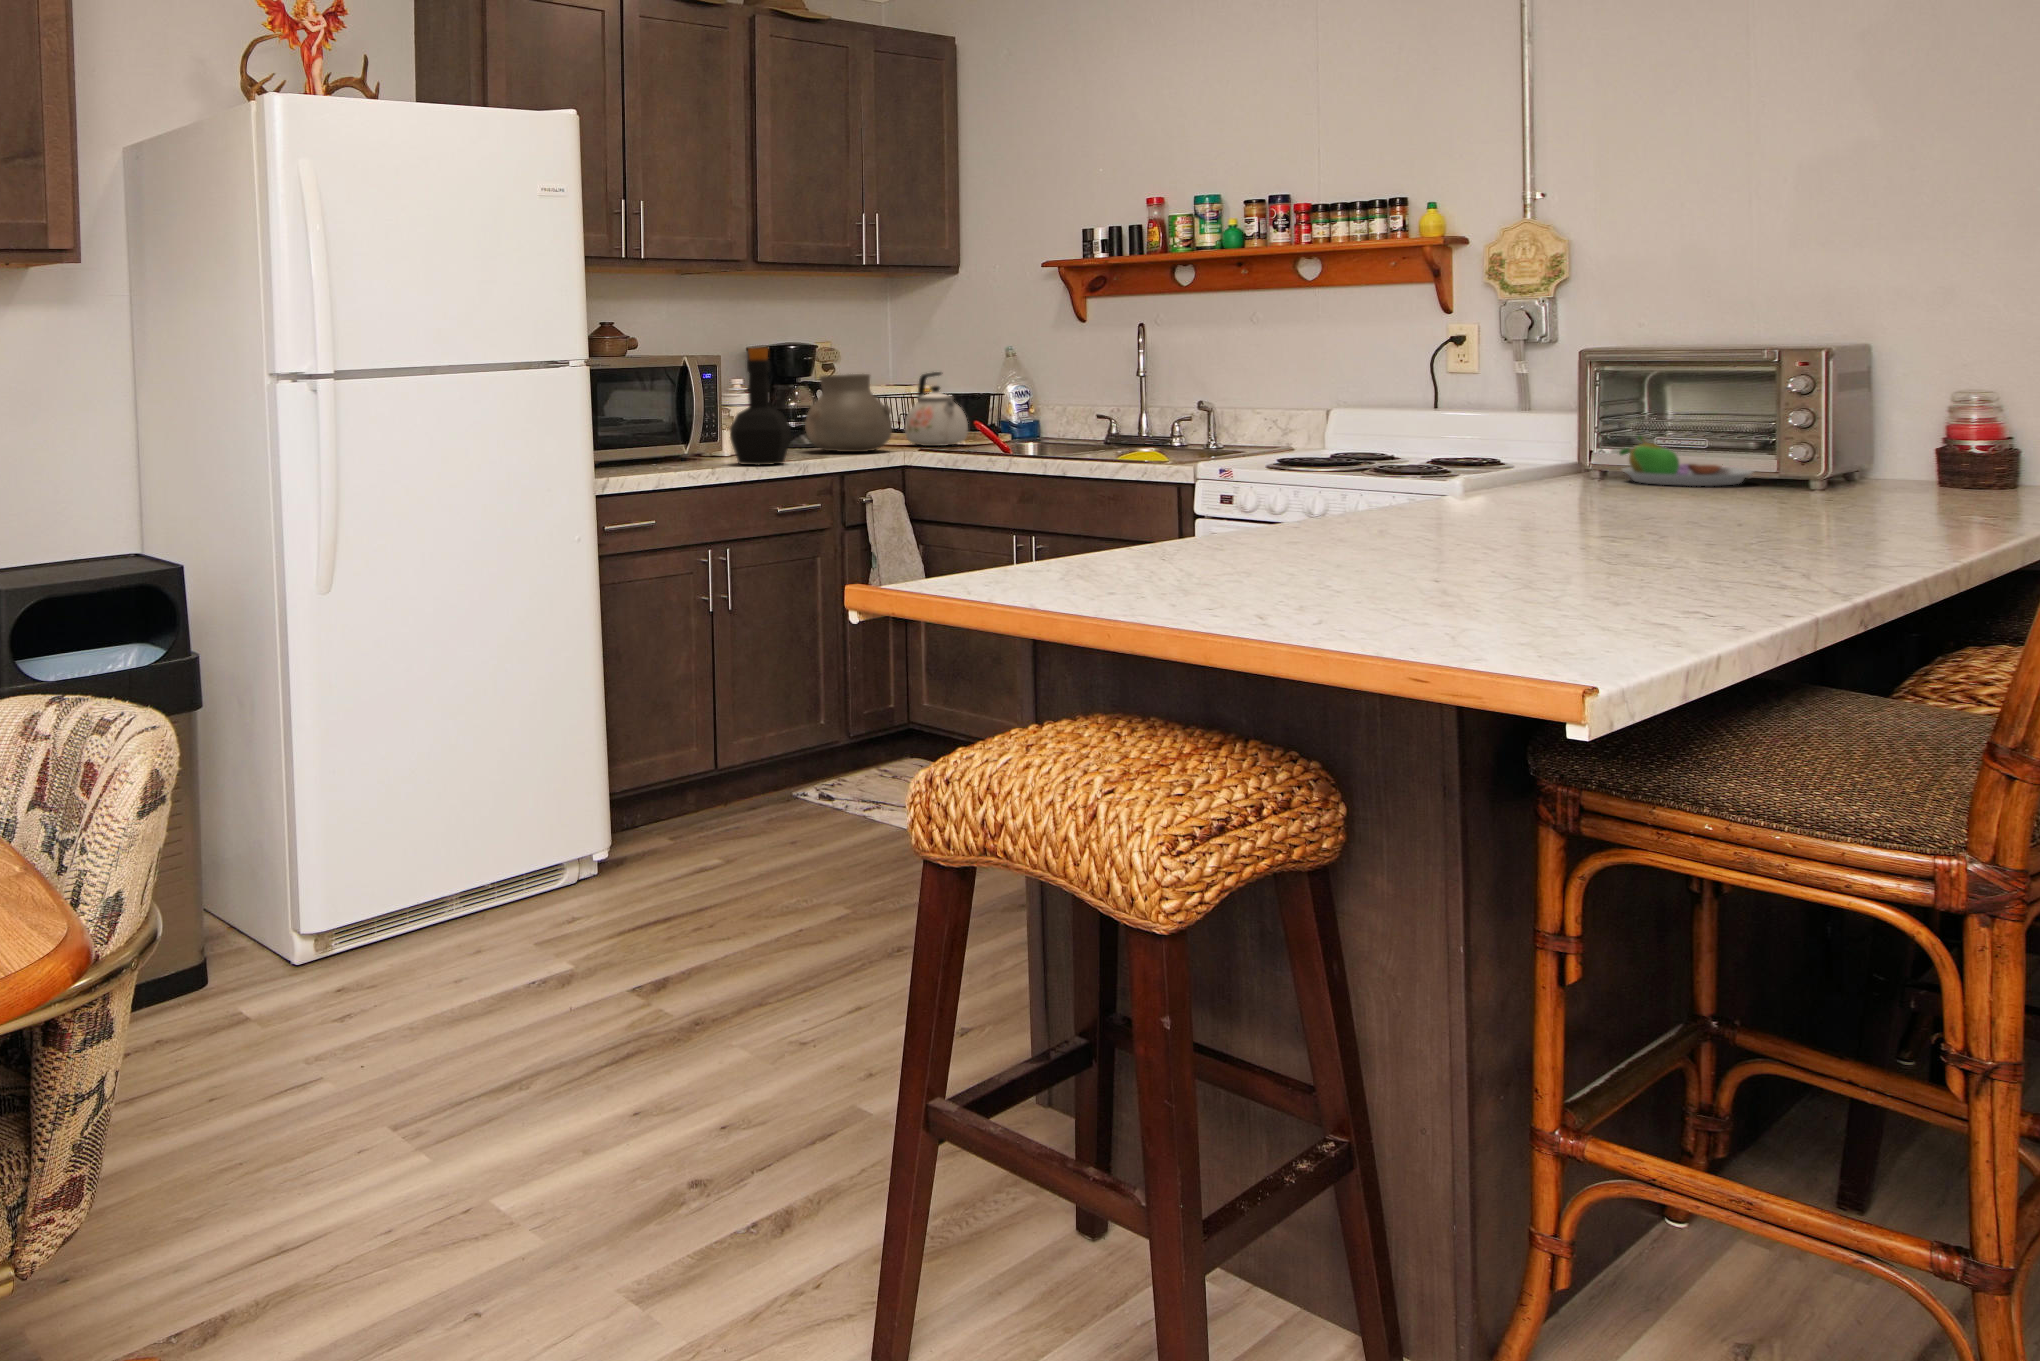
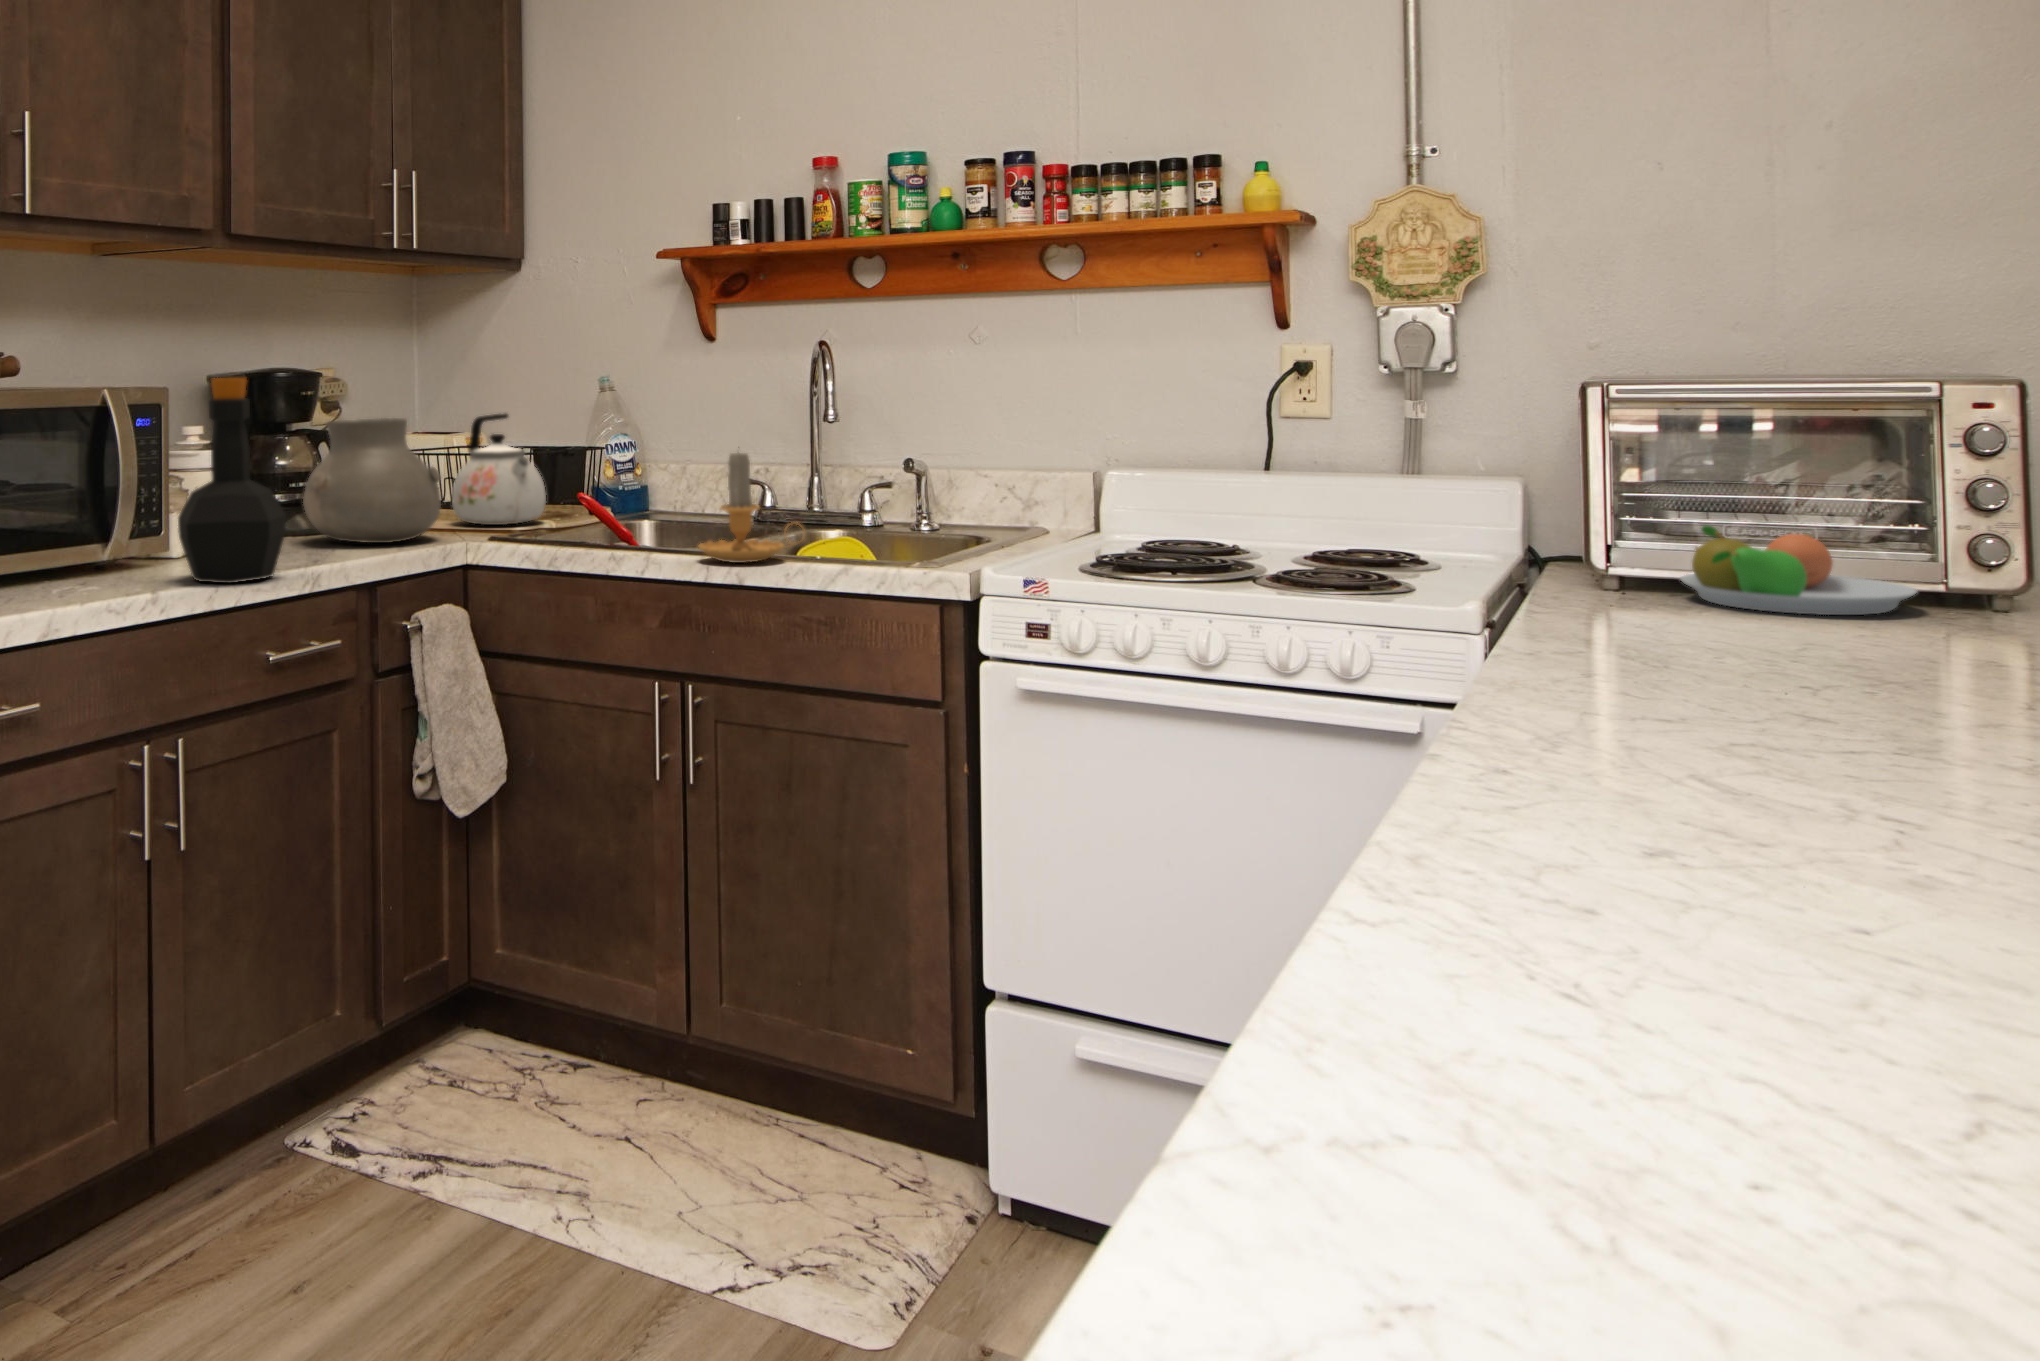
candle: none [1043,390,1112,462] -> present [698,453,797,563]

